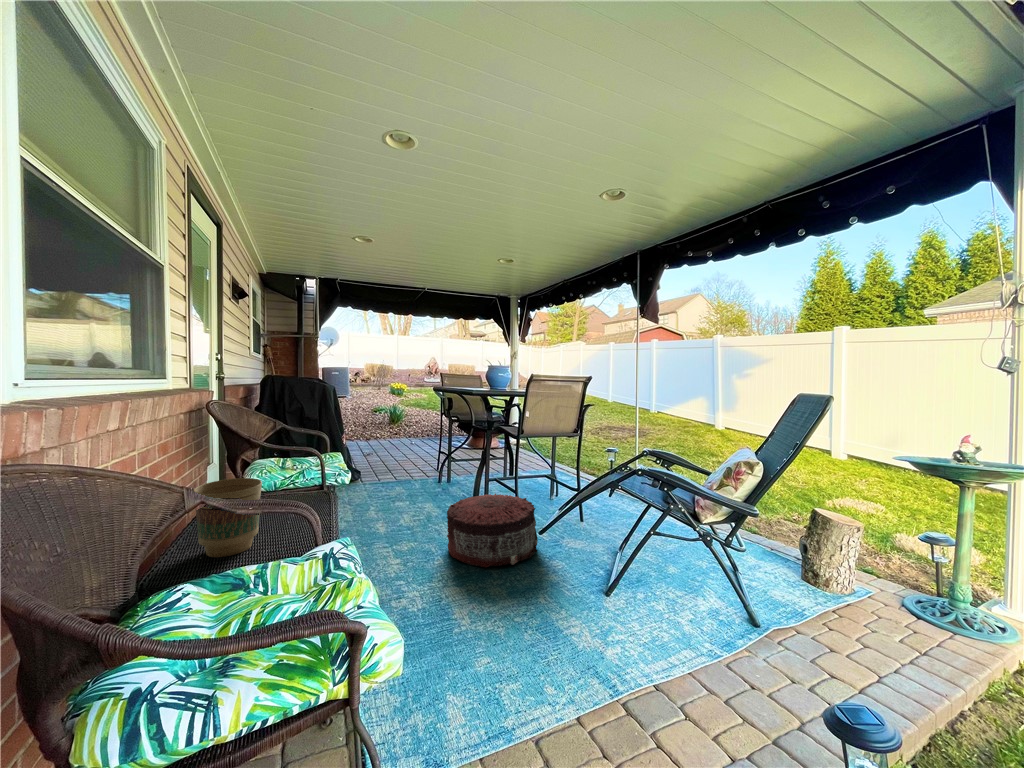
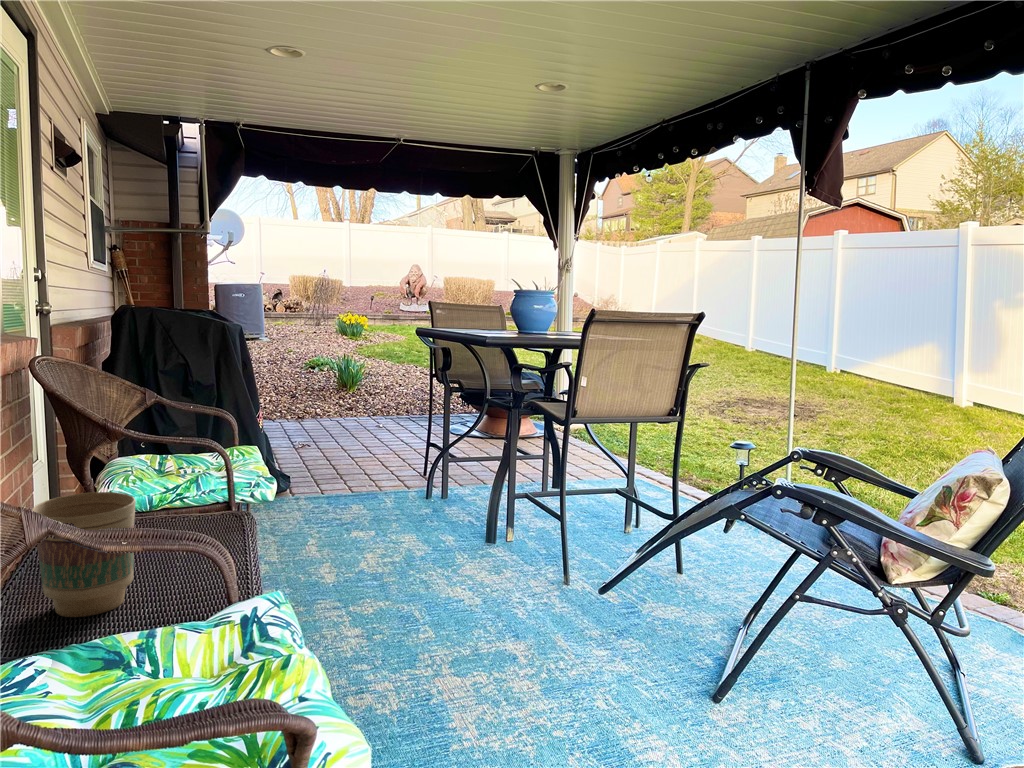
pouf: present [447,494,538,568] -> none [440,521,599,648]

